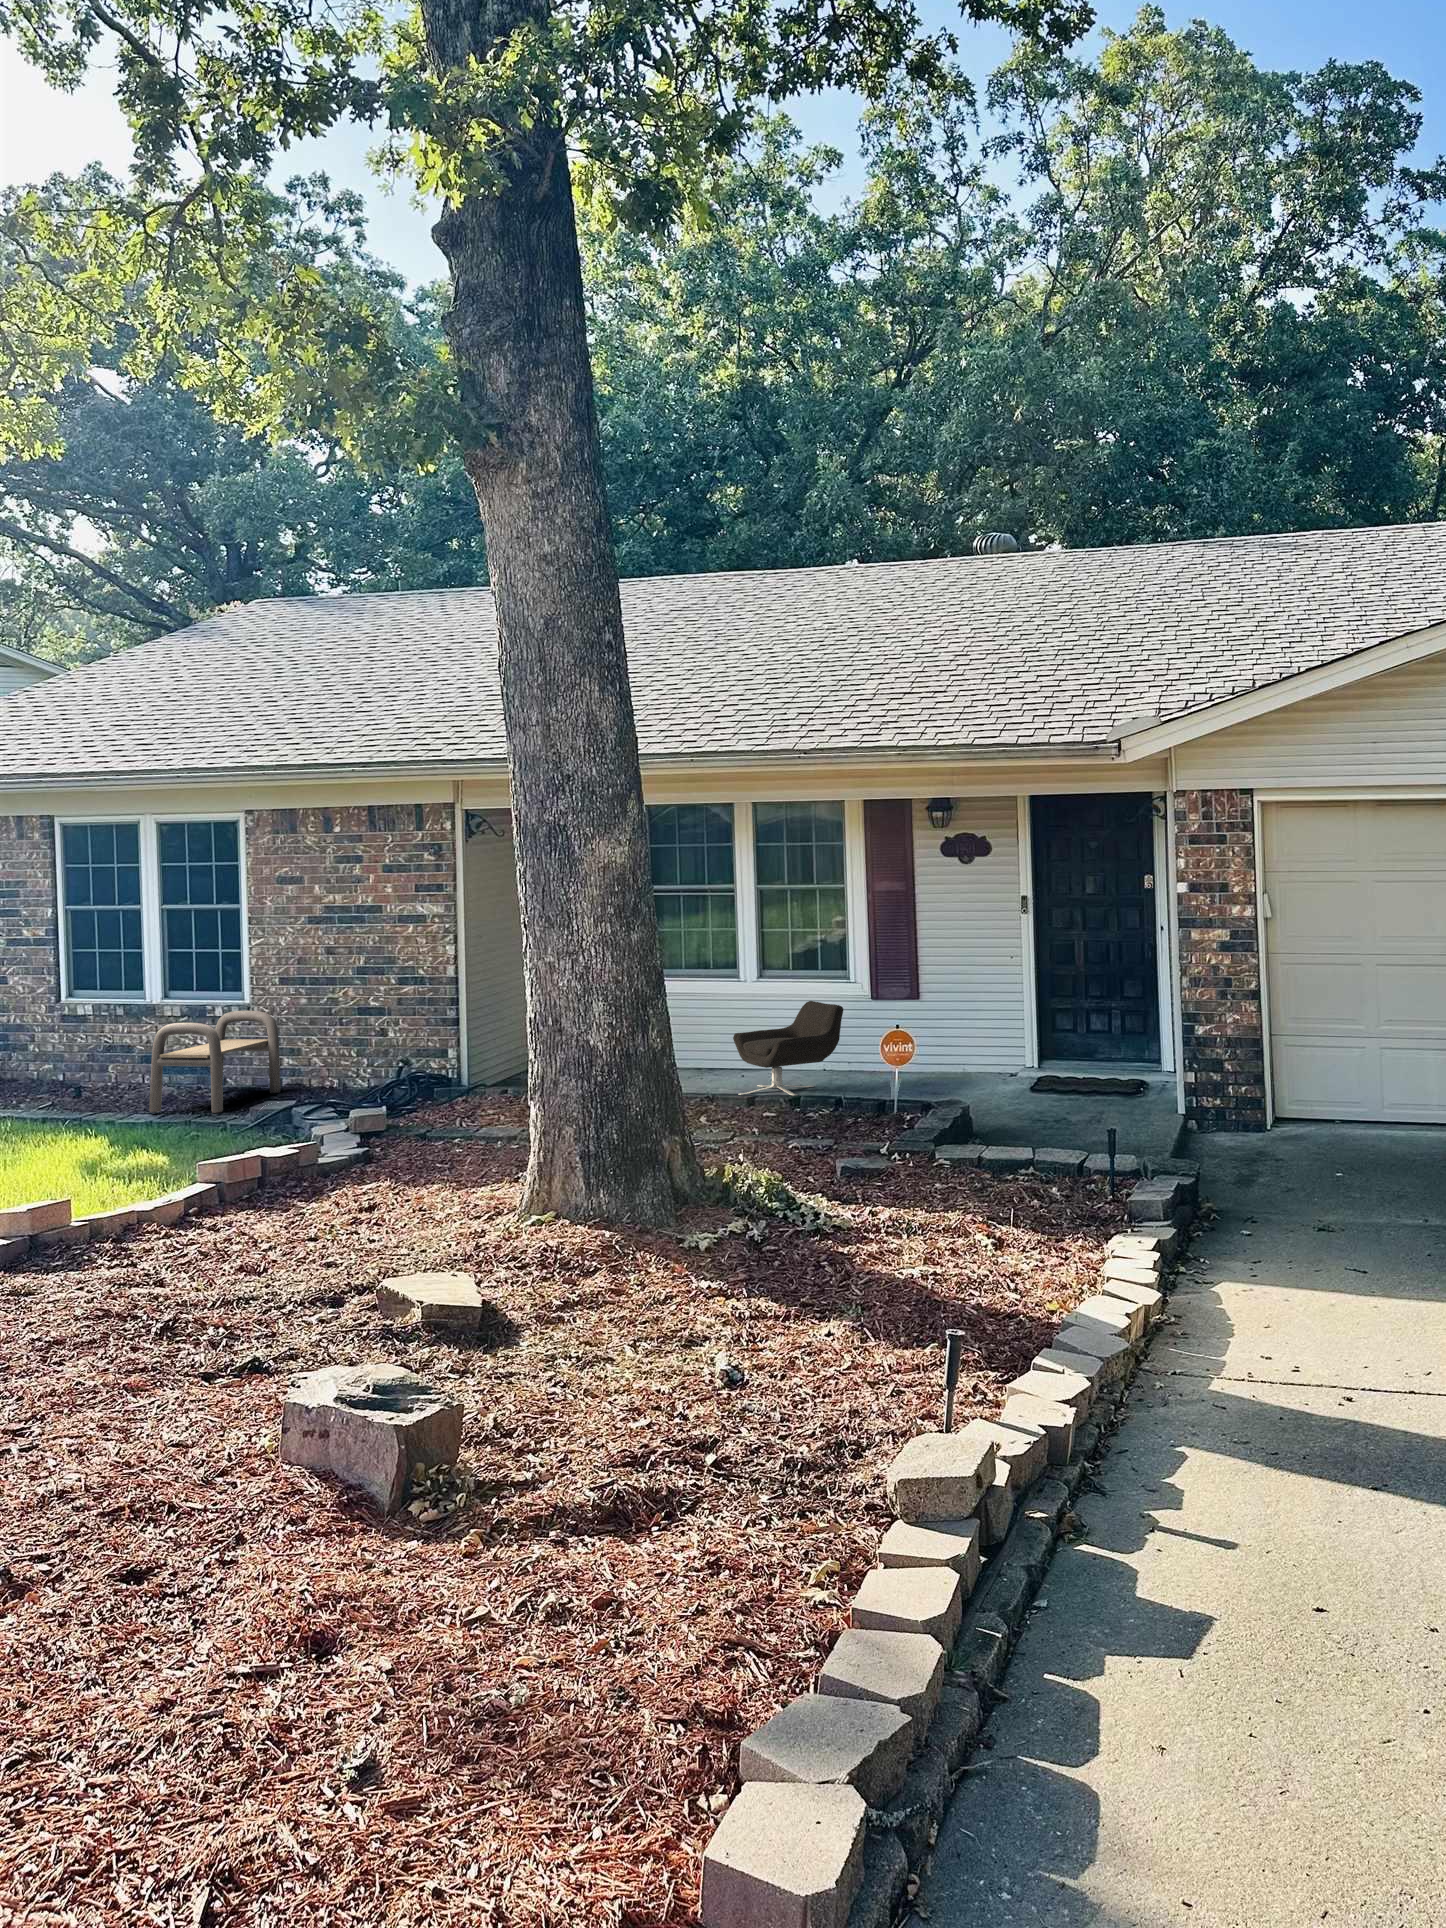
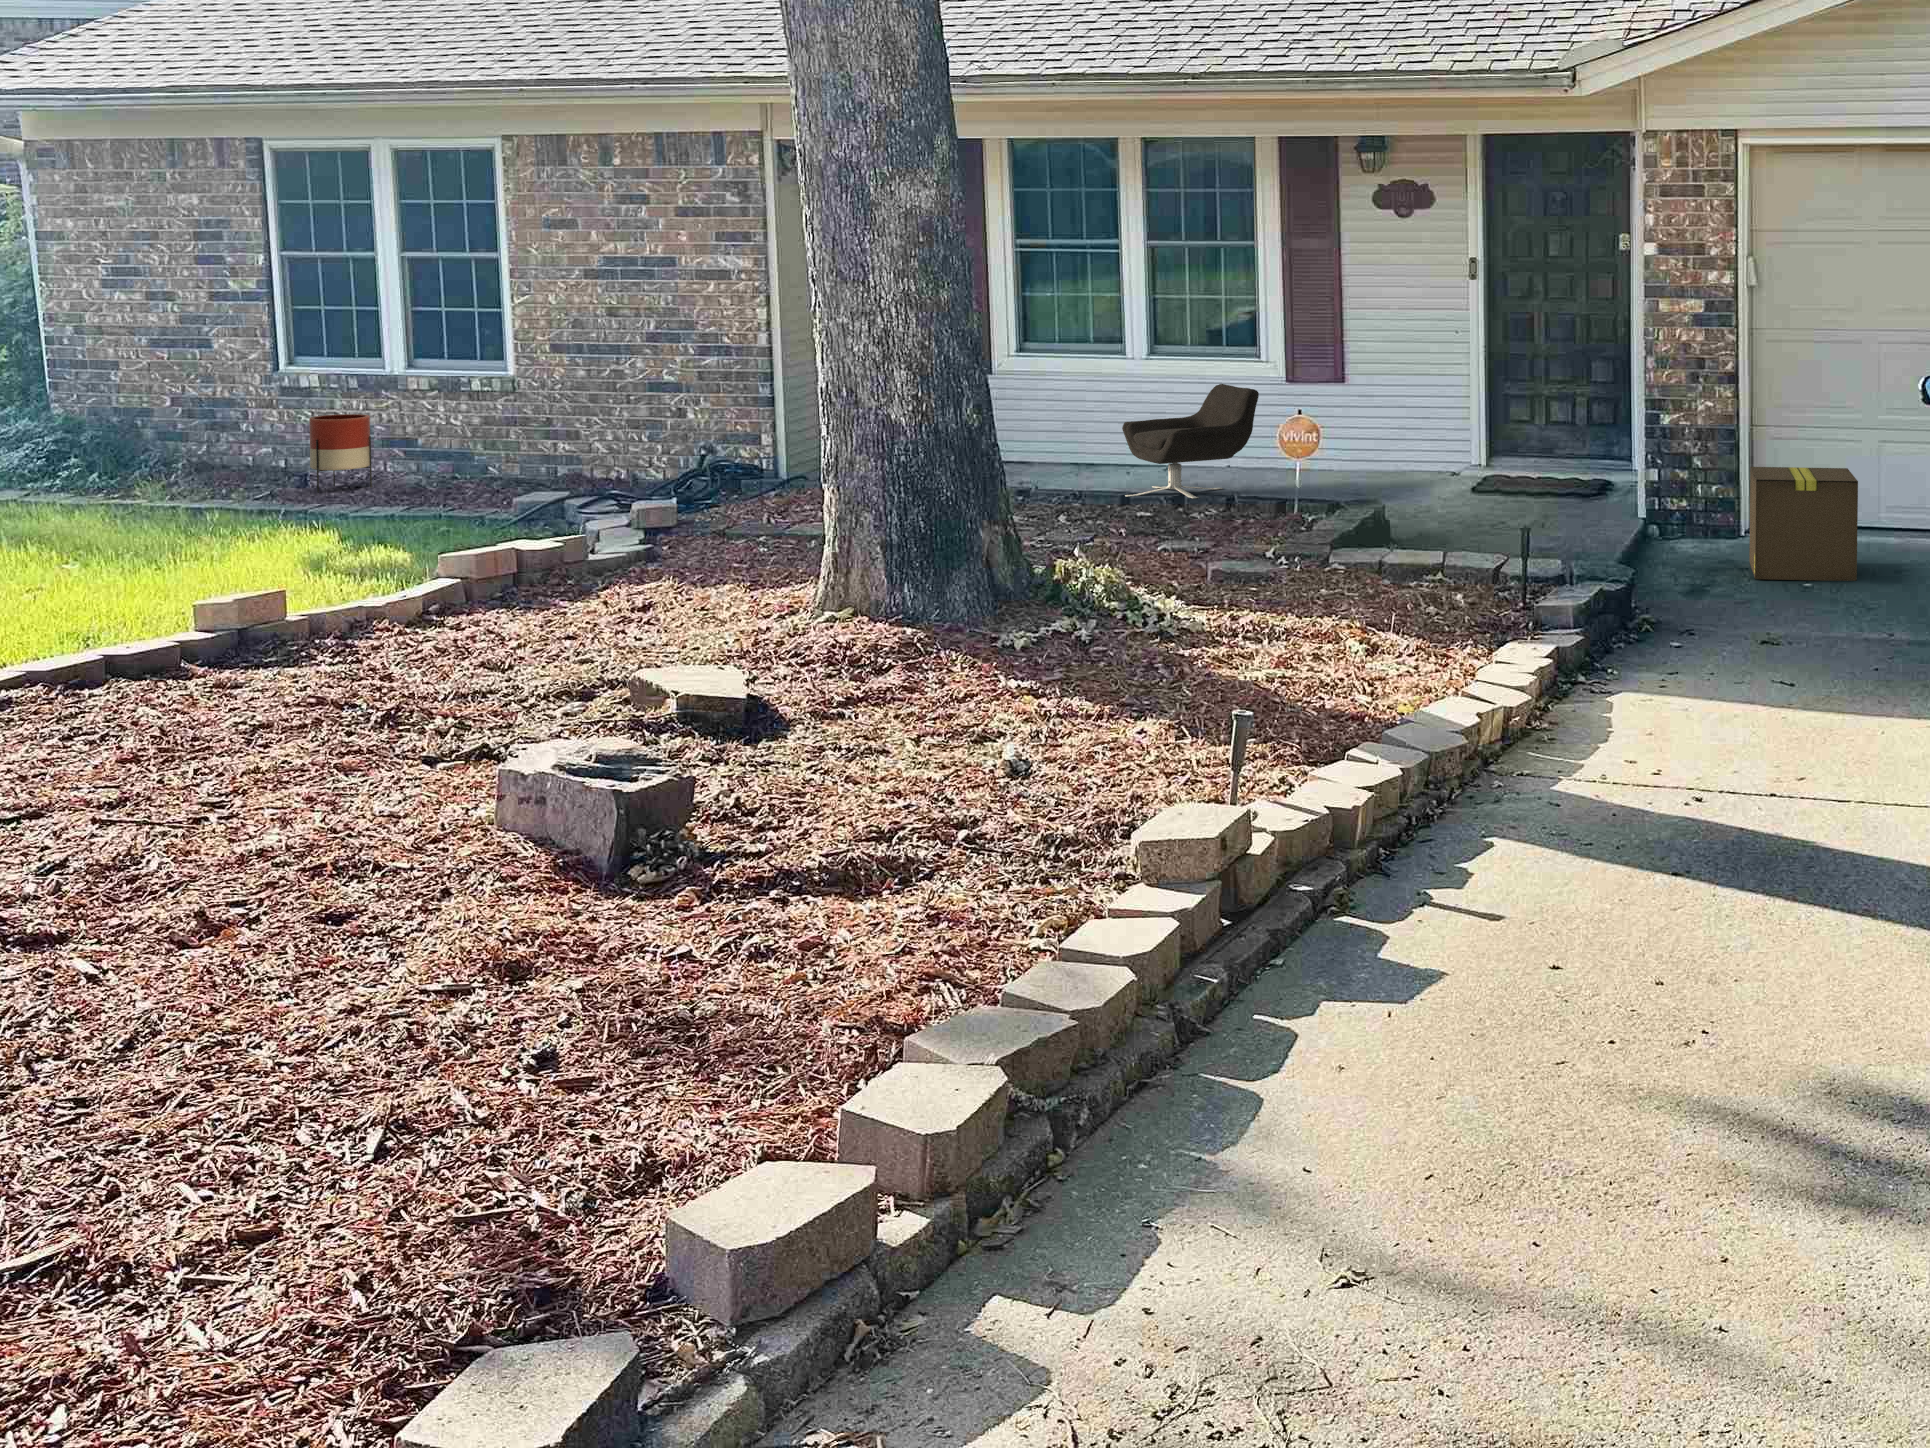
bench: present [149,1011,280,1113] -> none [393,386,560,509]
planter: none [82,1035,131,1099] -> present [309,414,372,493]
cardboard box: none [1261,1066,1361,1162] -> present [1749,467,1858,581]

